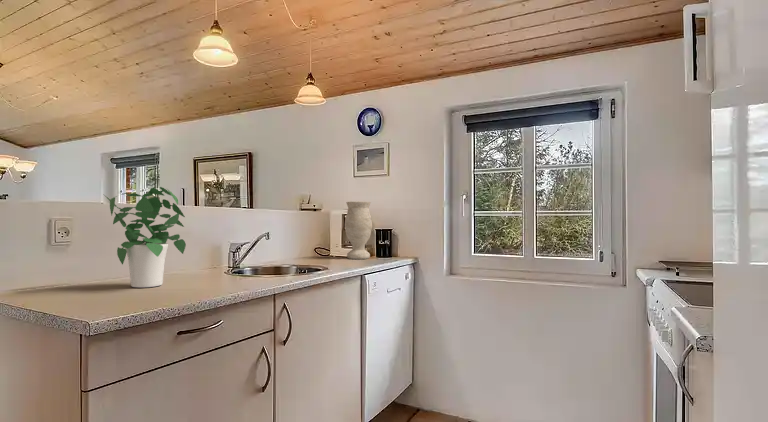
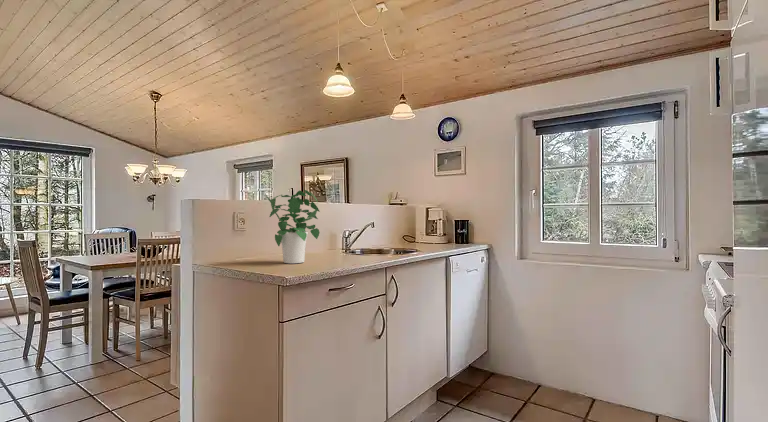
vase: present [345,201,372,259] -> none [429,197,453,245]

